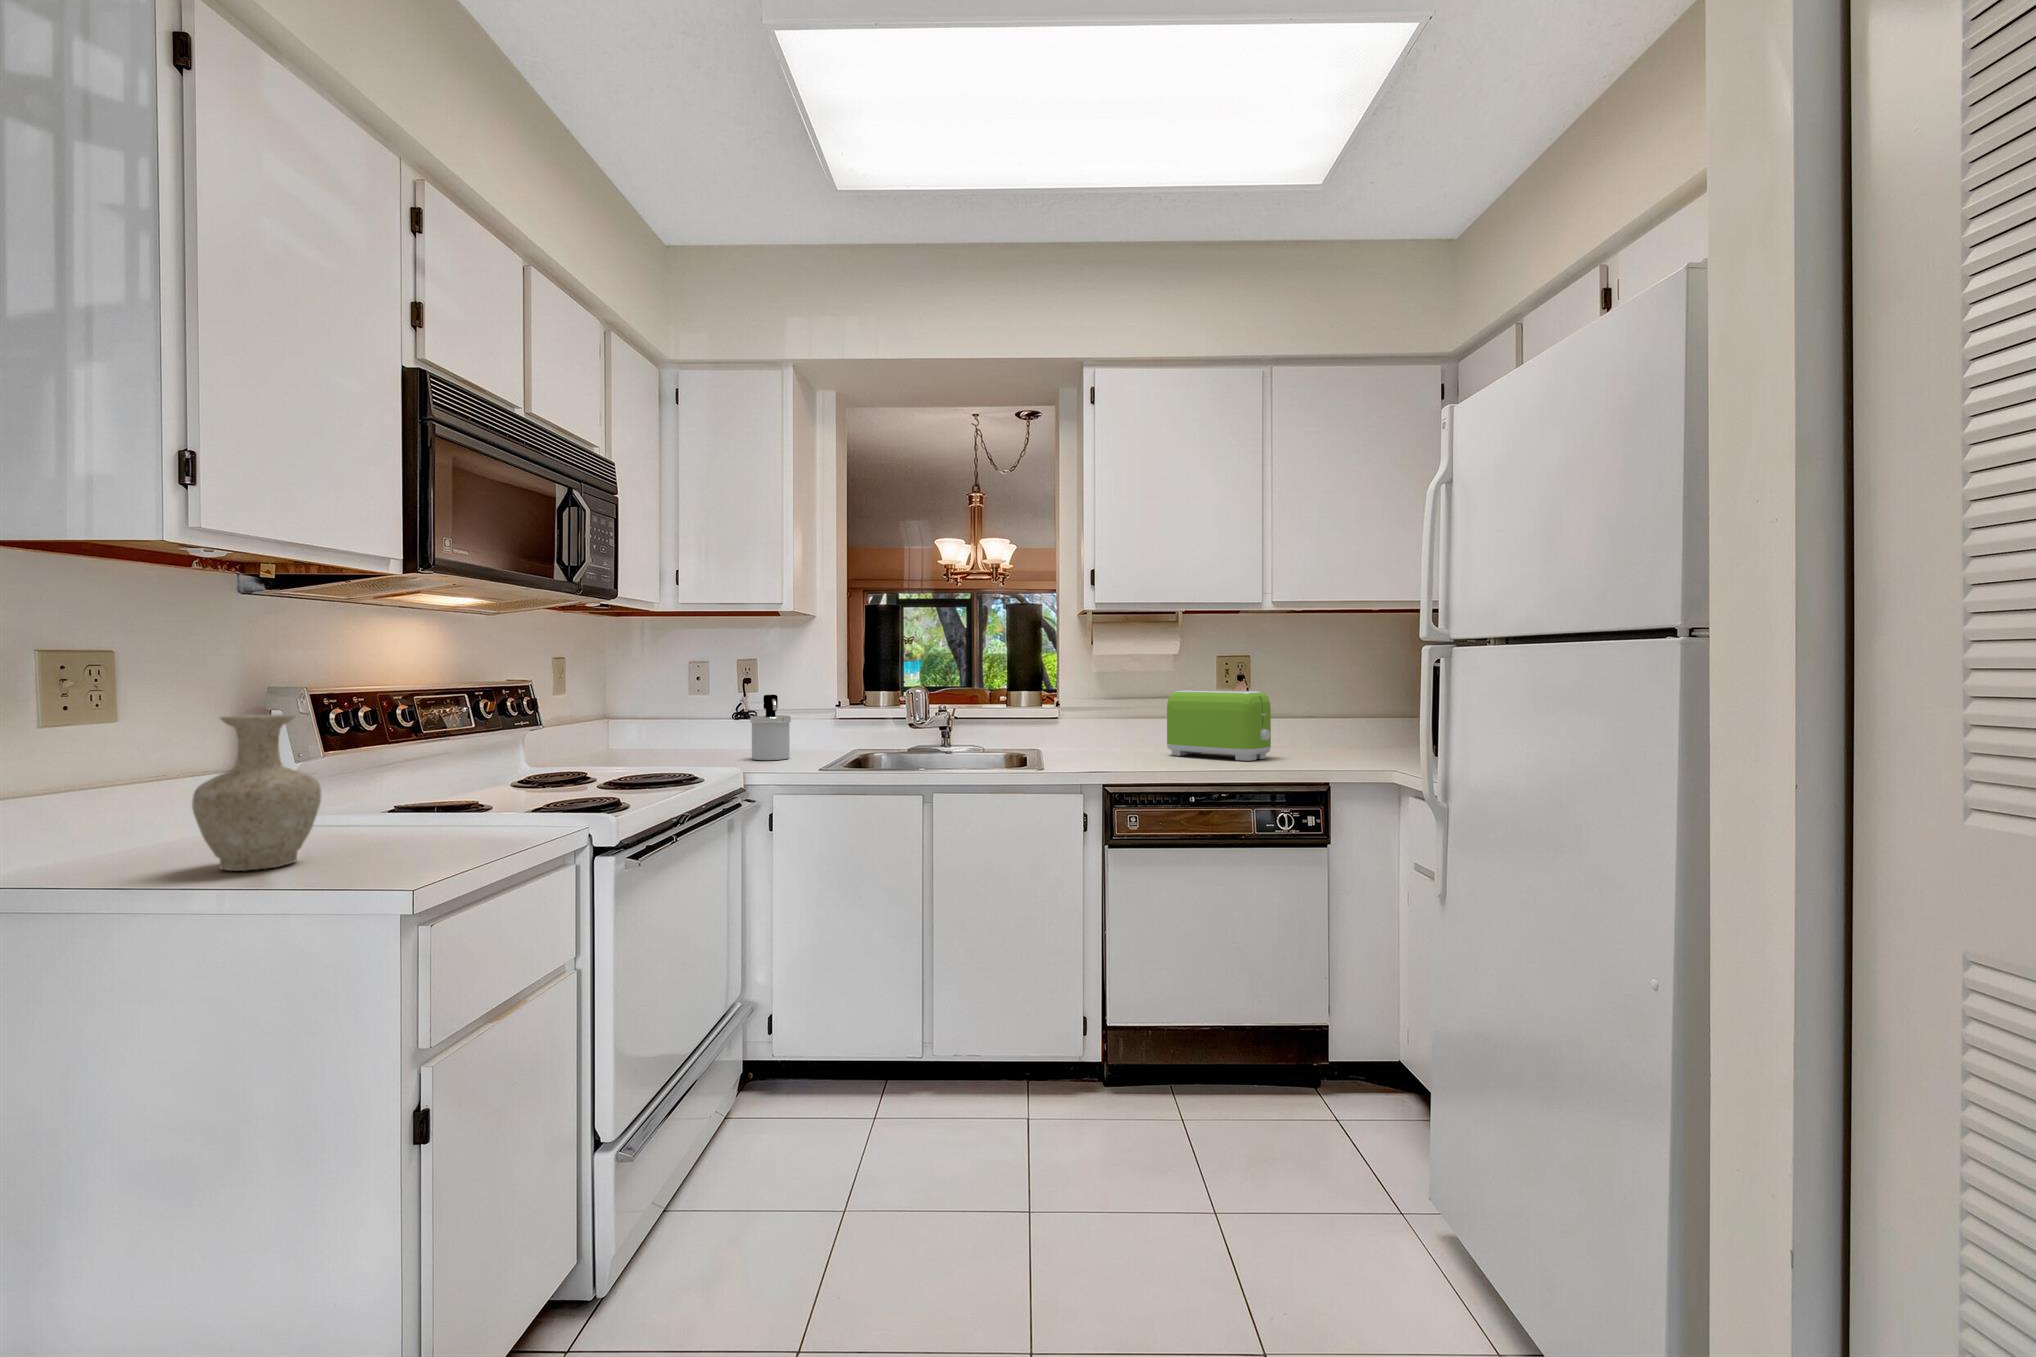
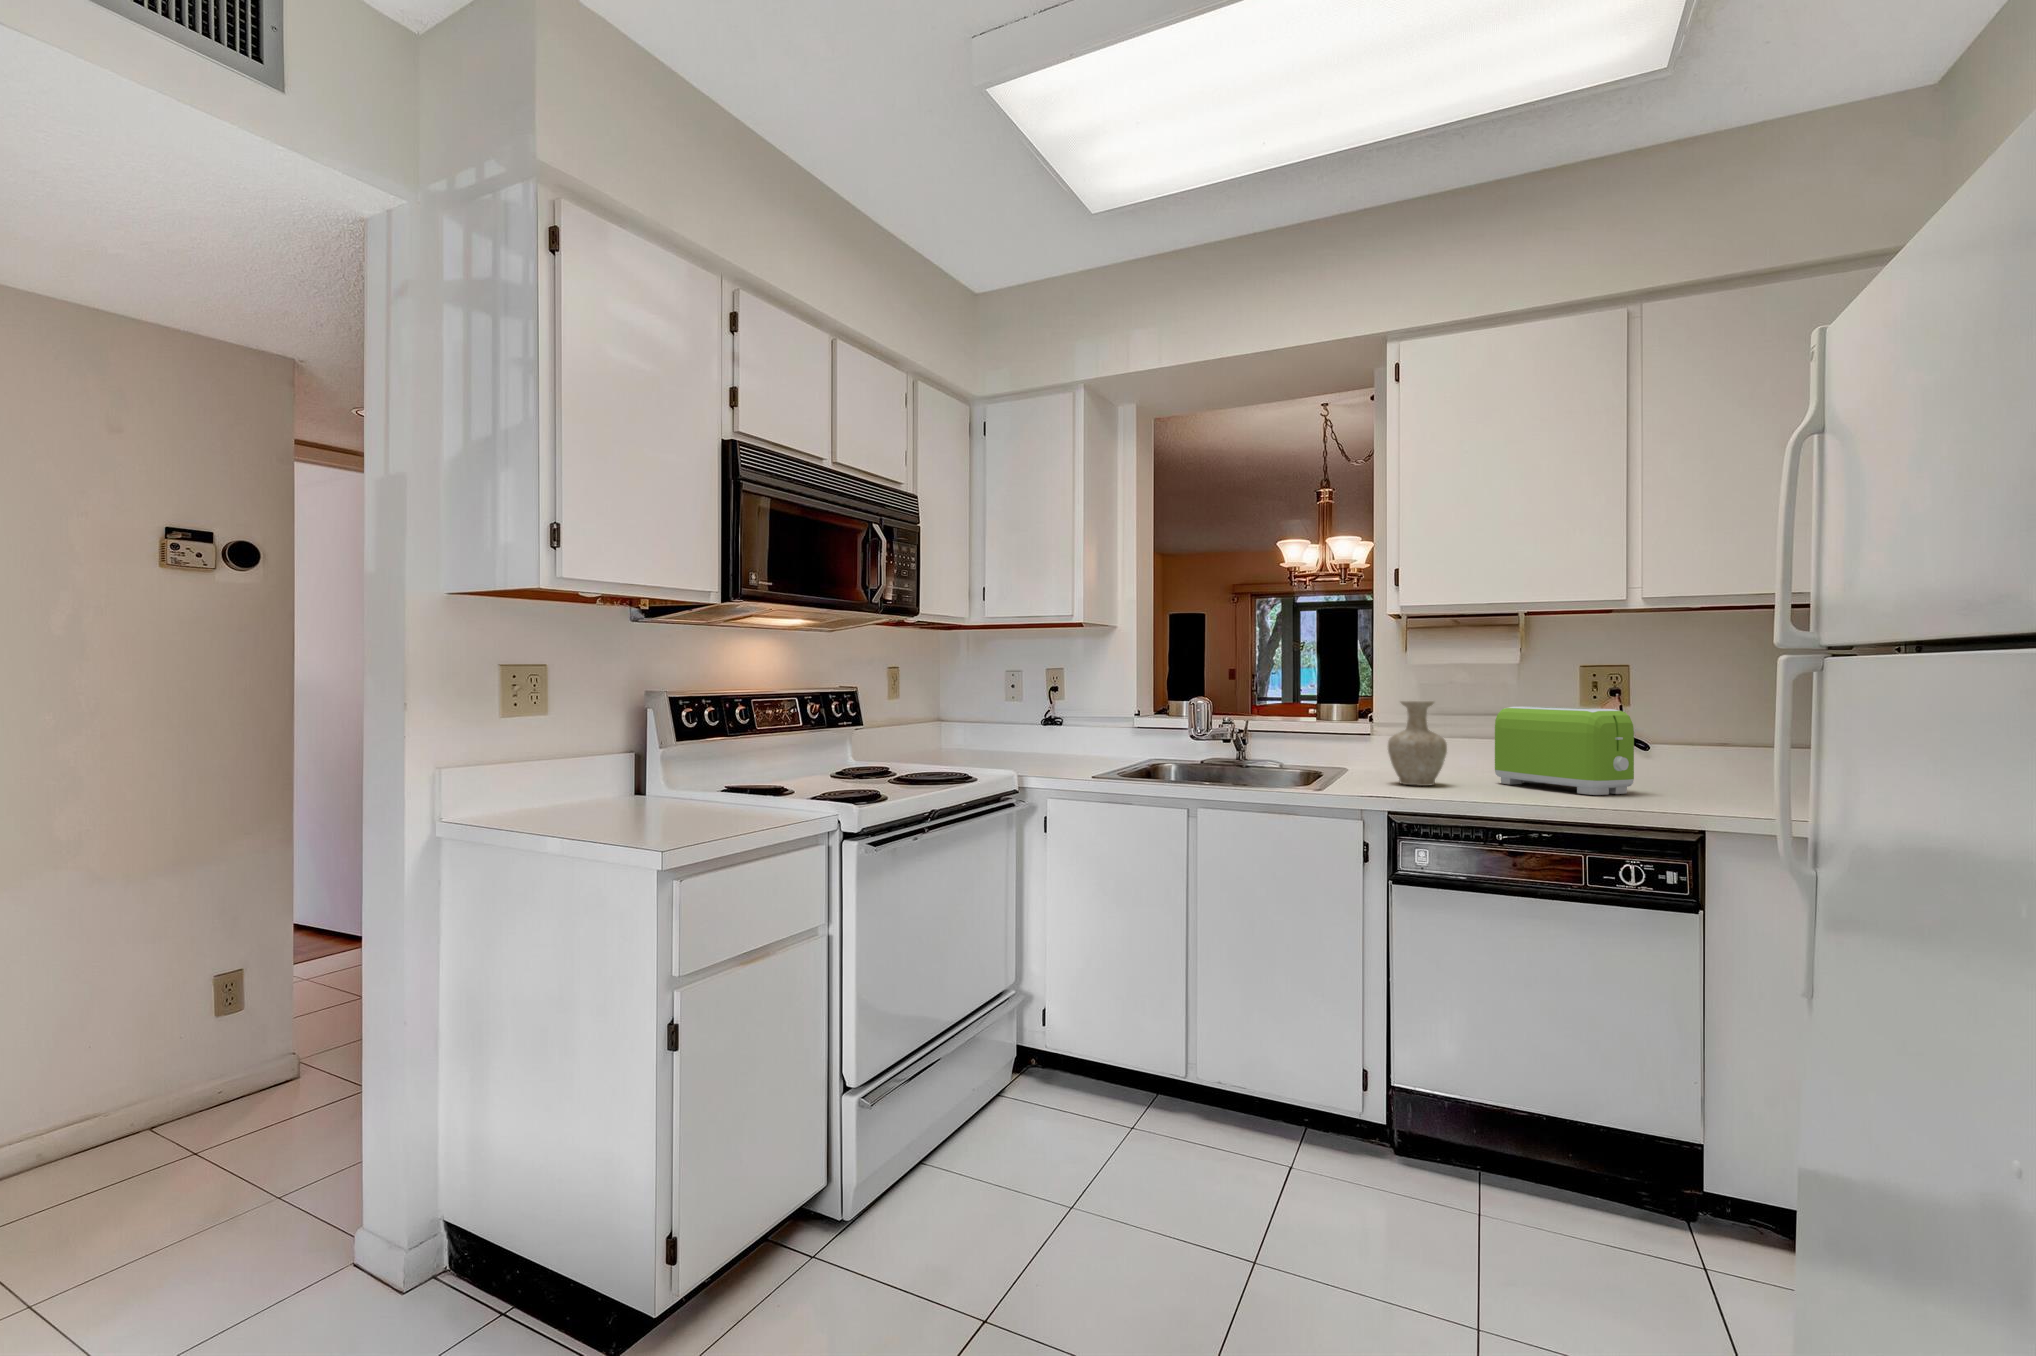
soap dispenser: present [750,695,791,760] -> none [1045,703,1082,766]
vase: present [192,714,321,871] -> present [1388,701,1447,786]

